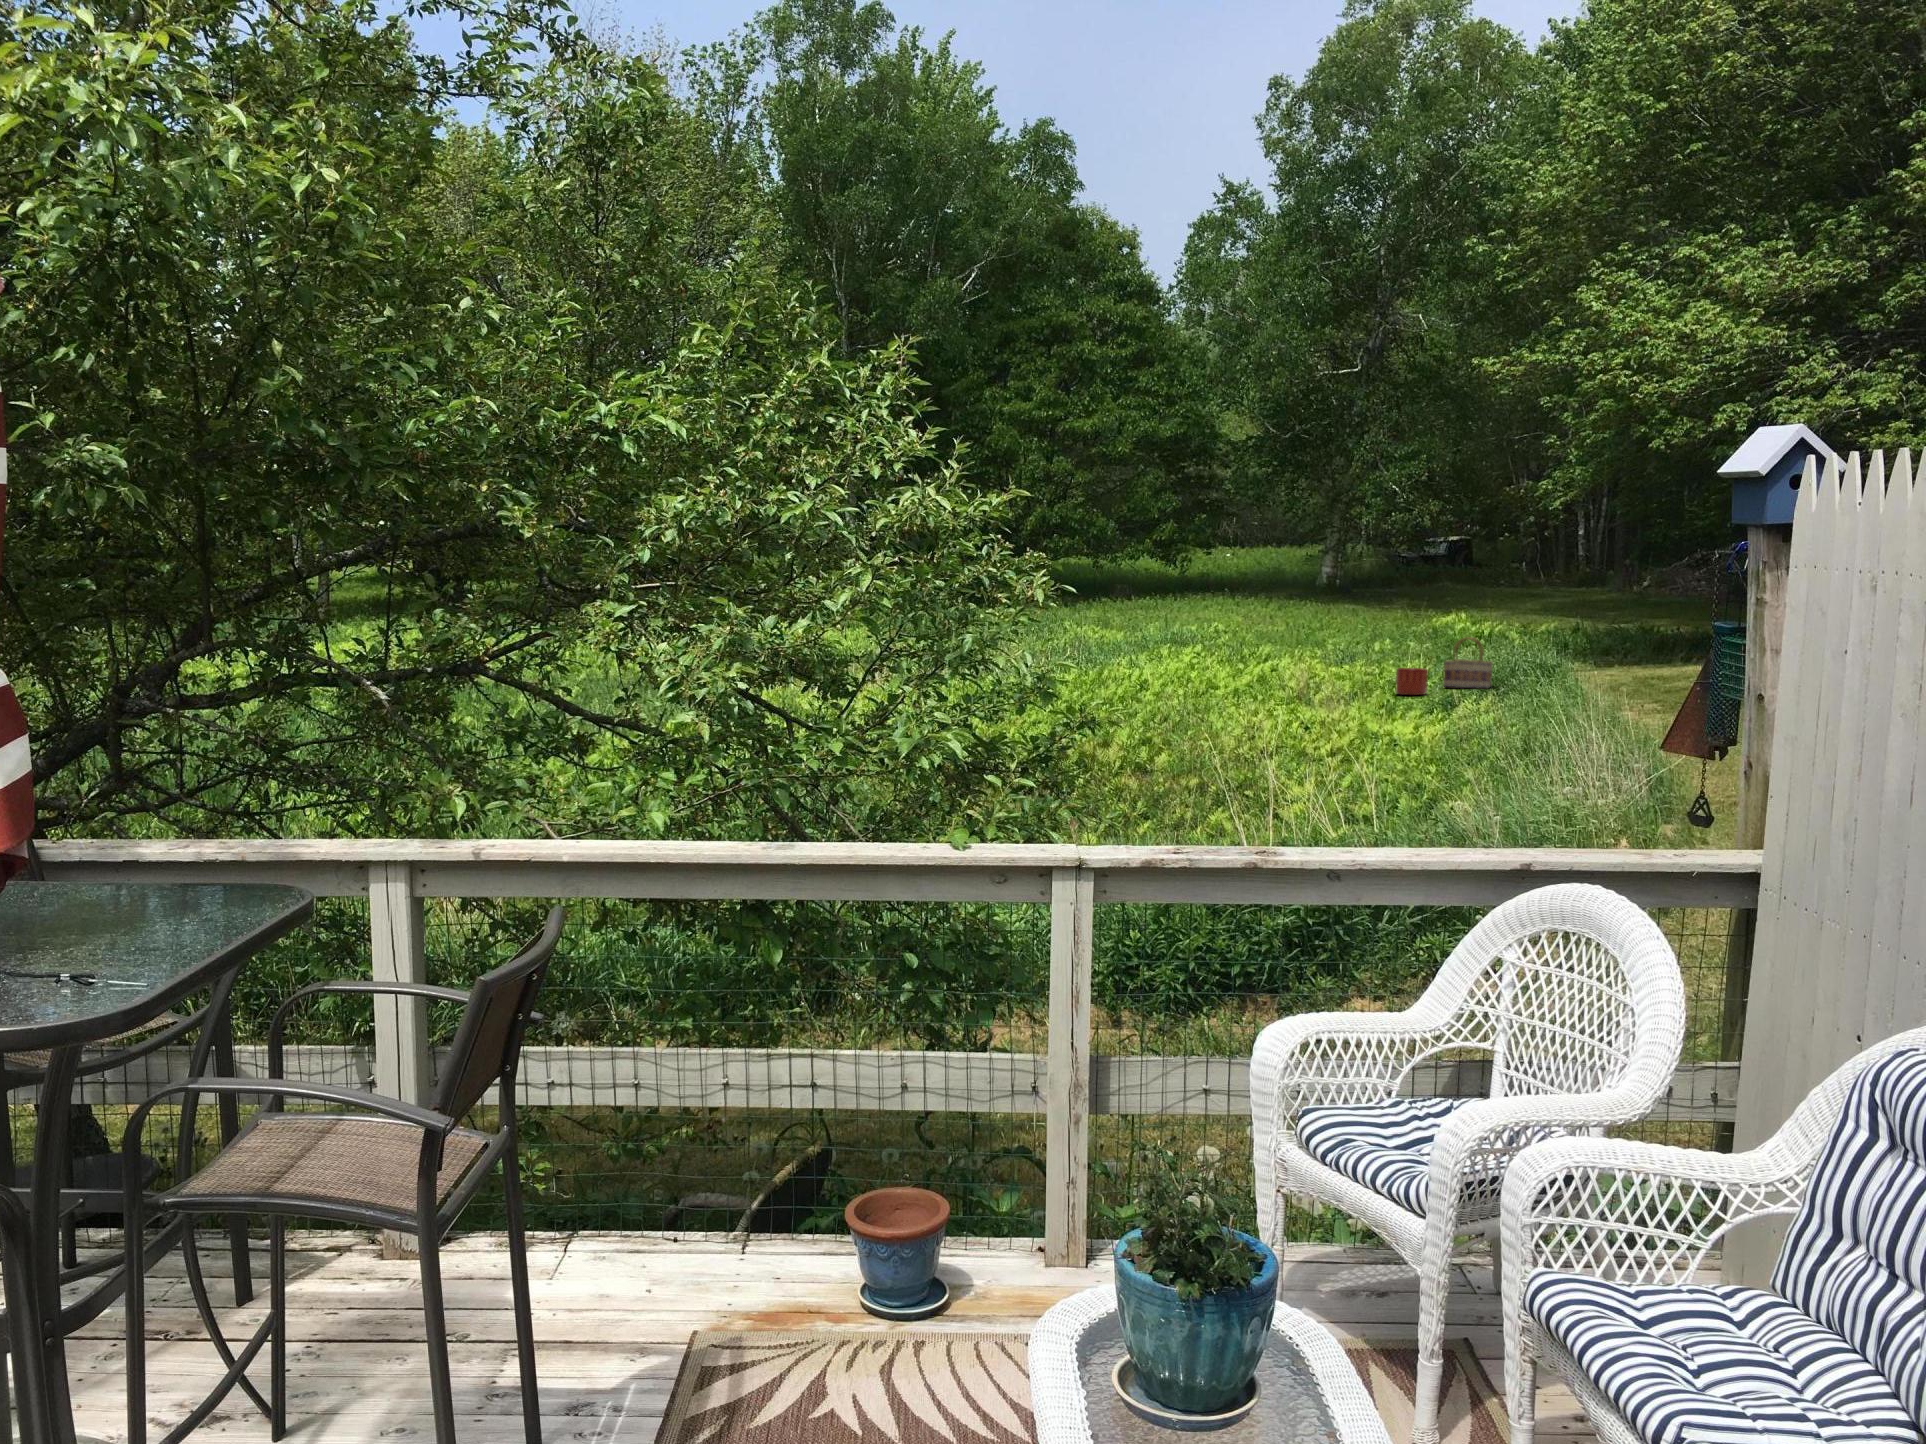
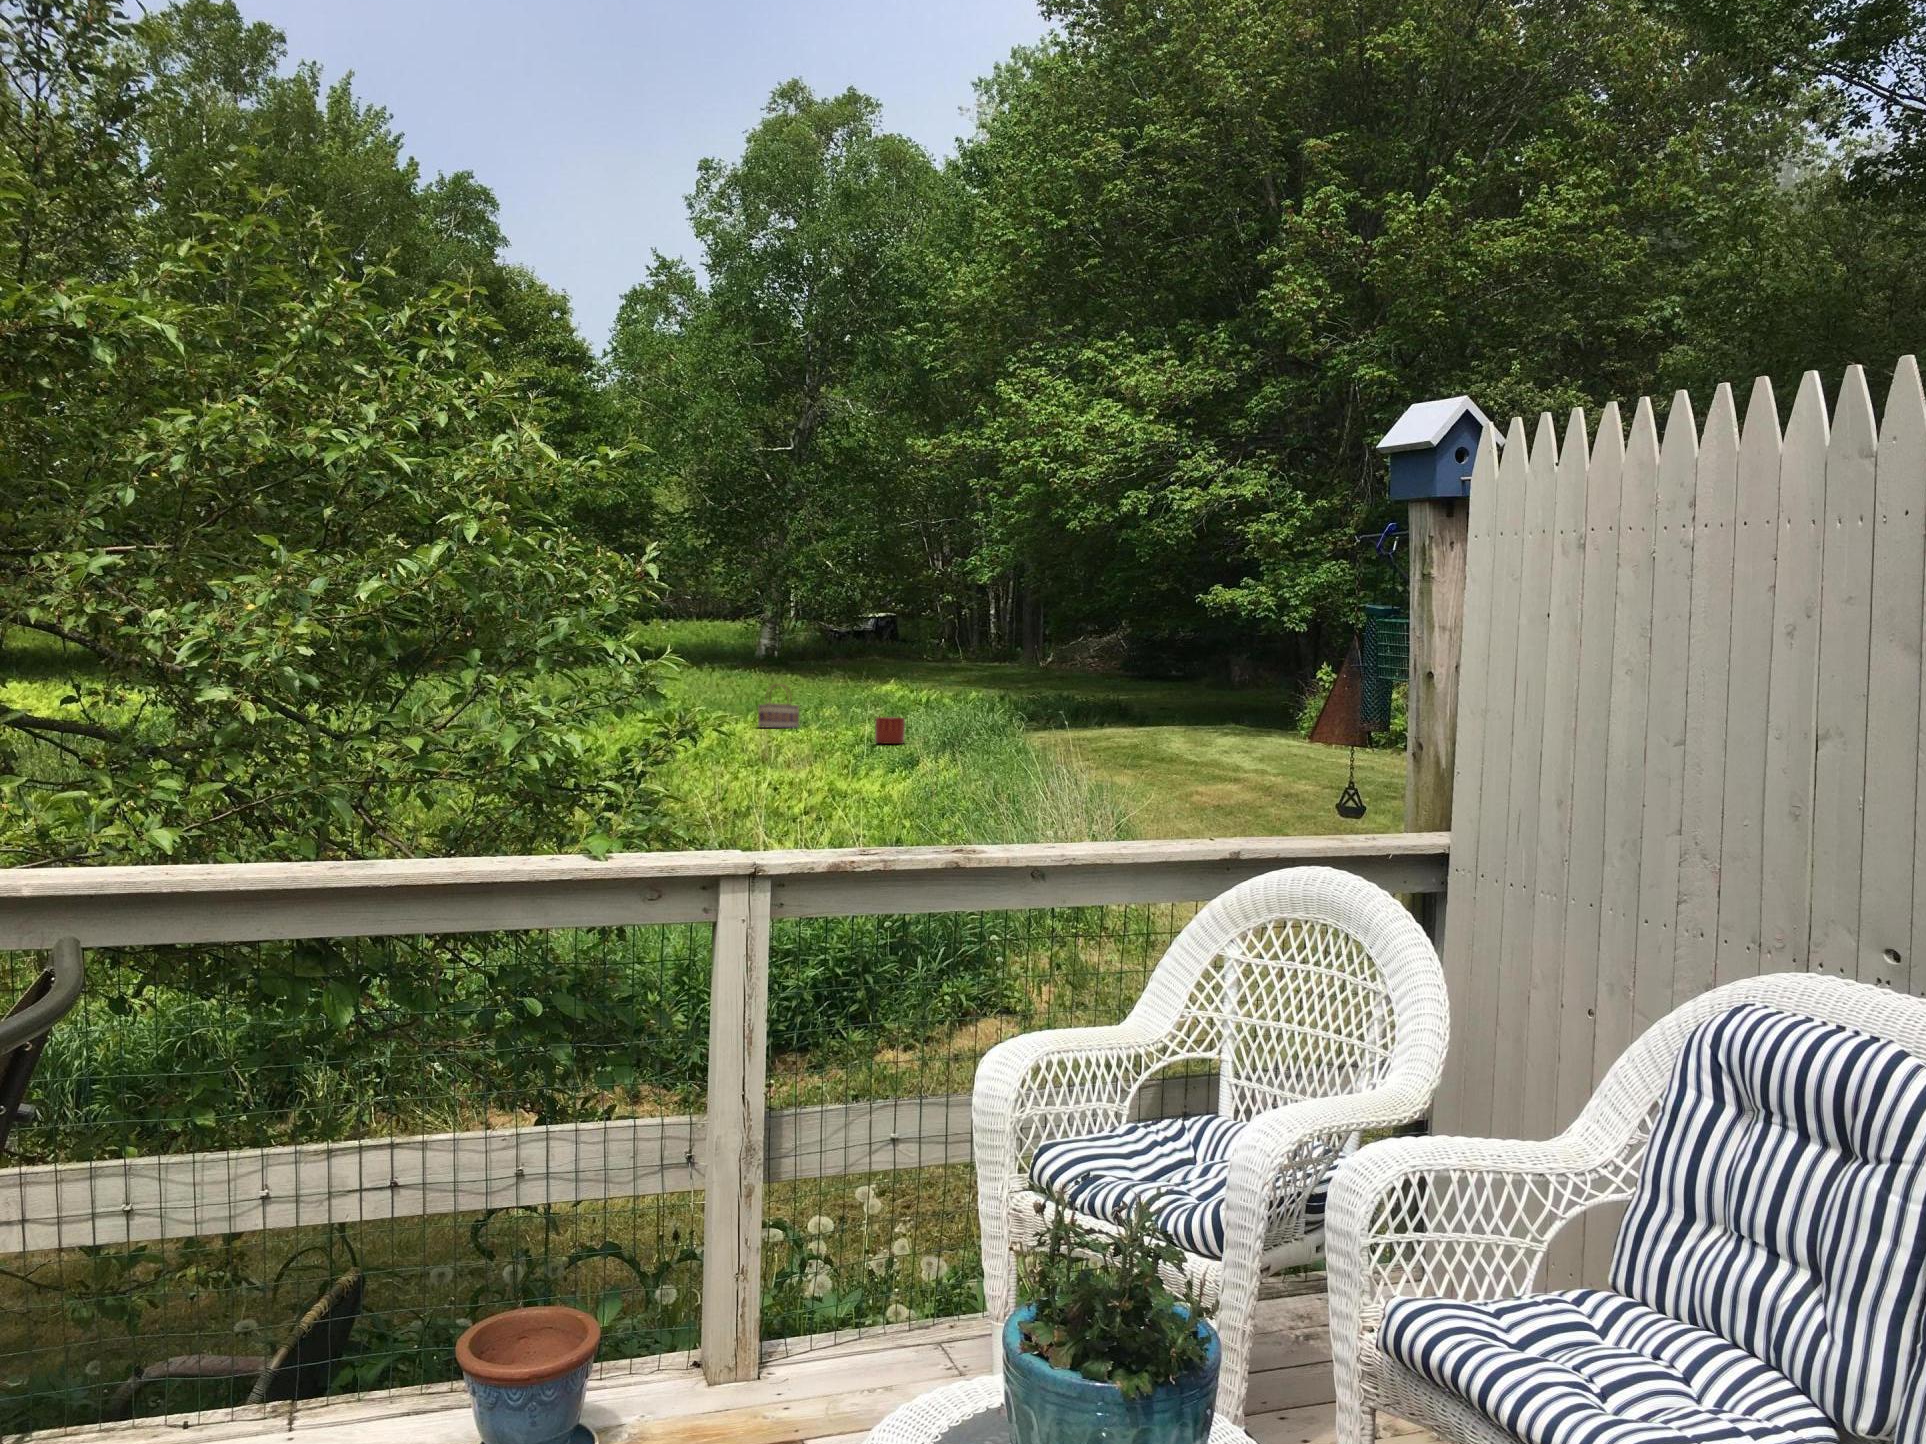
basket: present [1443,637,1492,688] -> present [758,684,799,728]

